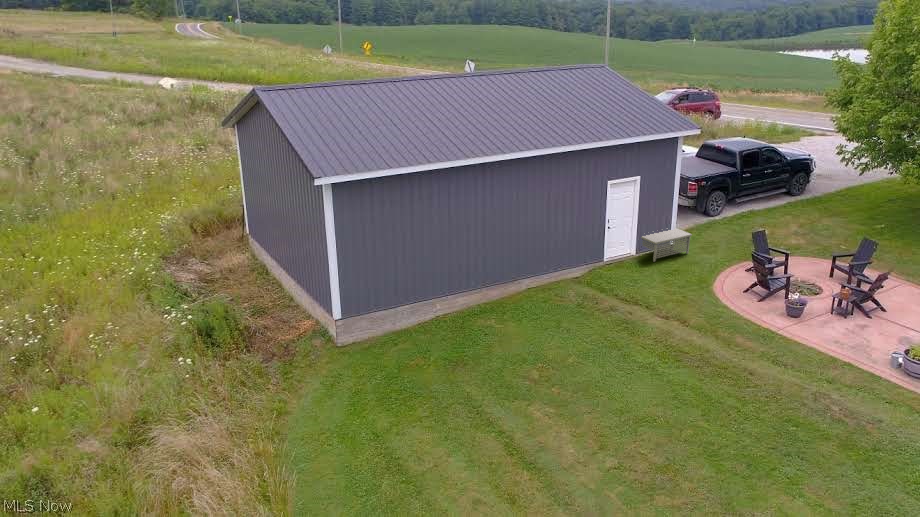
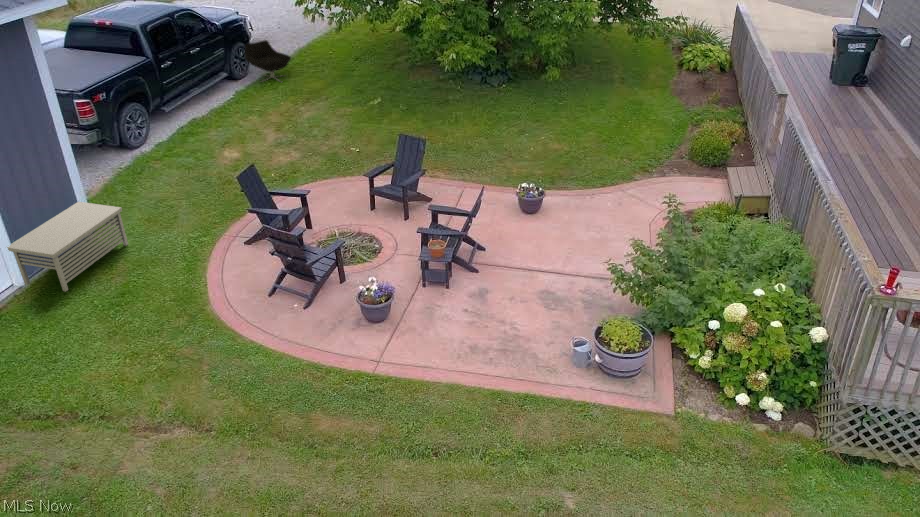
lounge chair: none [800,174,832,202] -> present [245,40,291,78]

